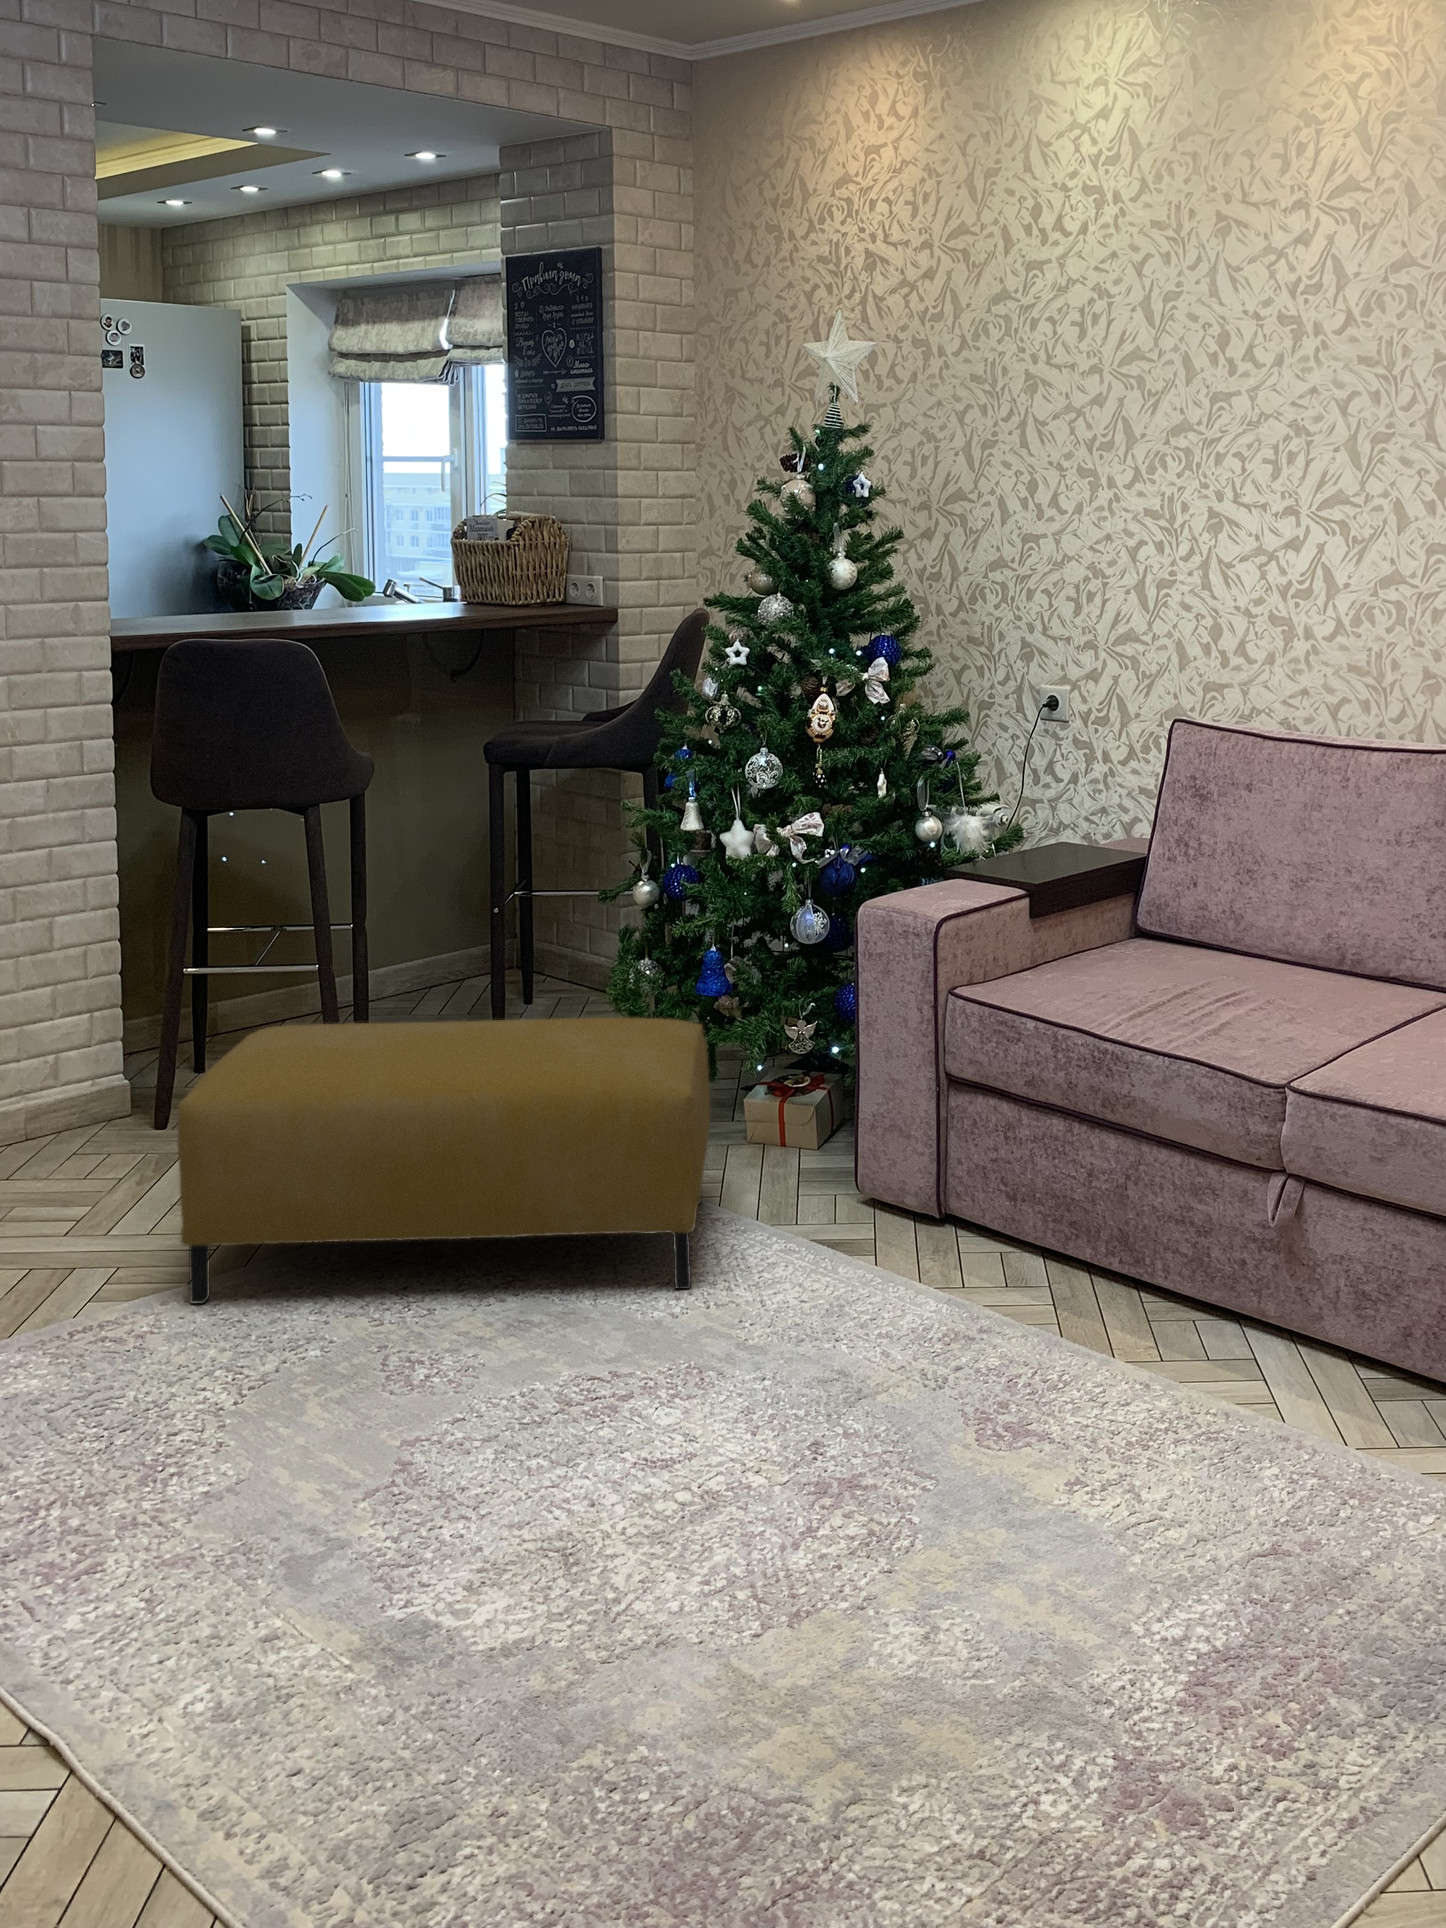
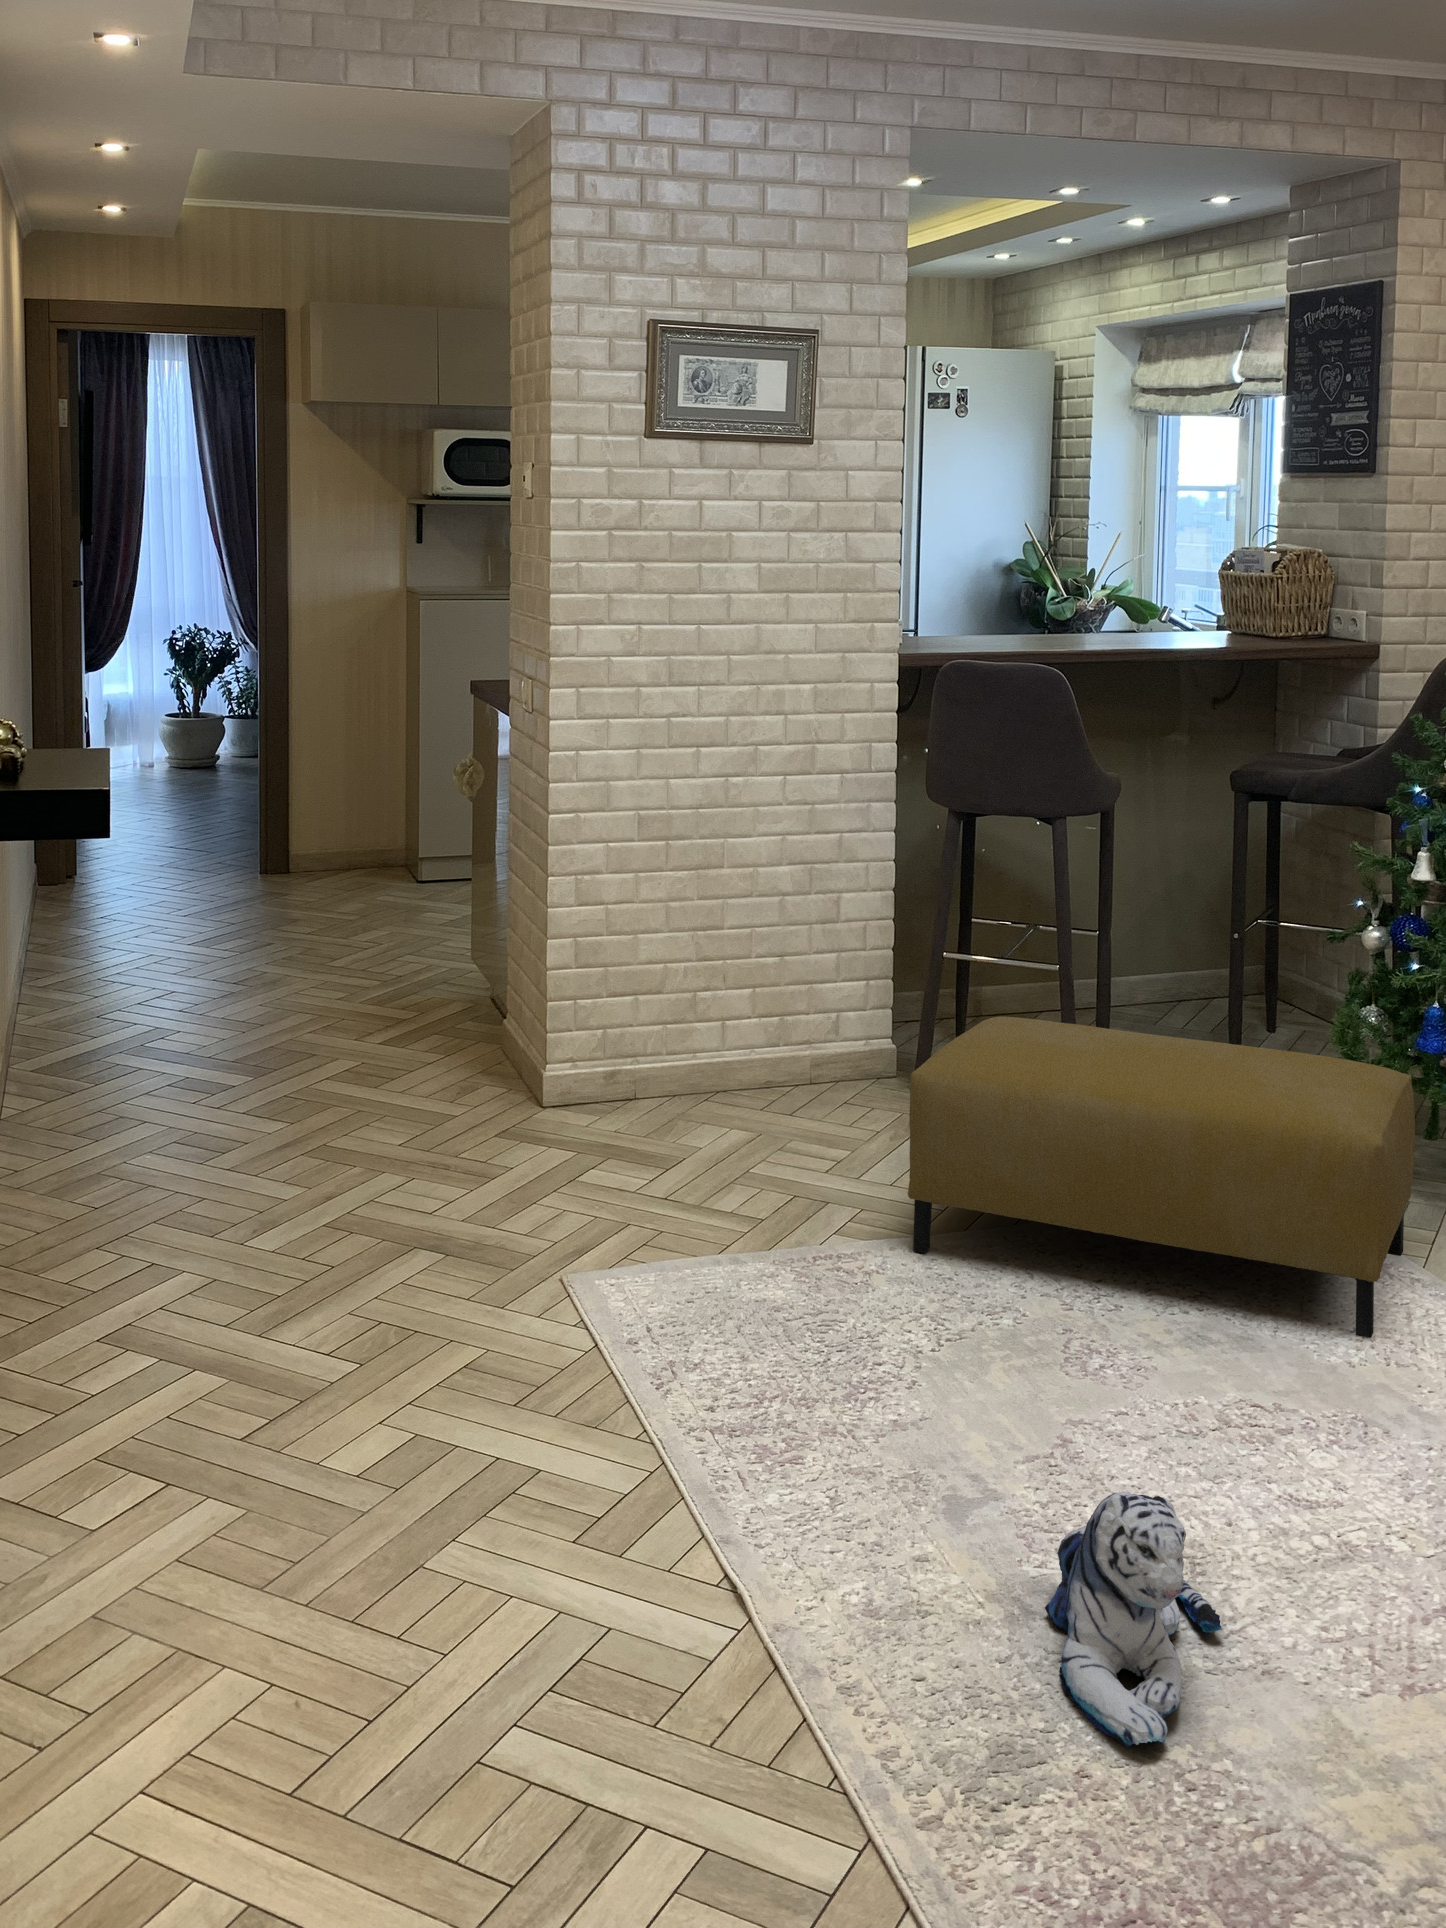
plush toy: none [419,1494,609,1767] -> present [1045,1492,1222,1747]

